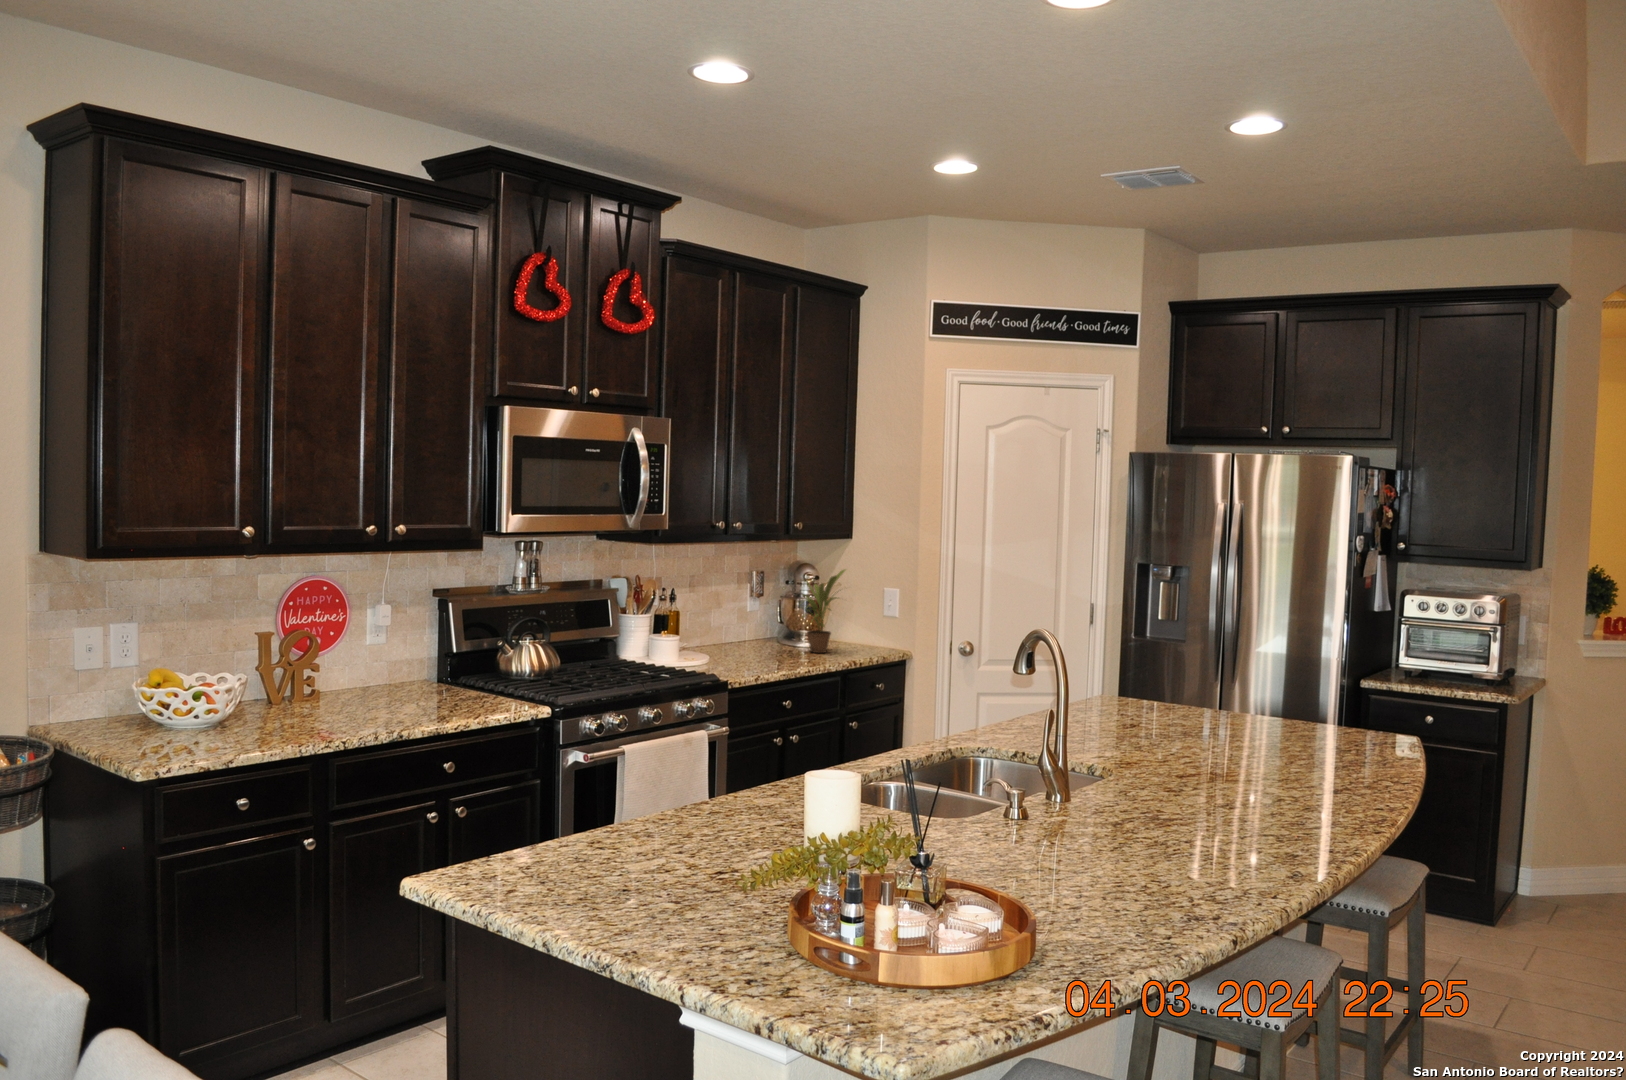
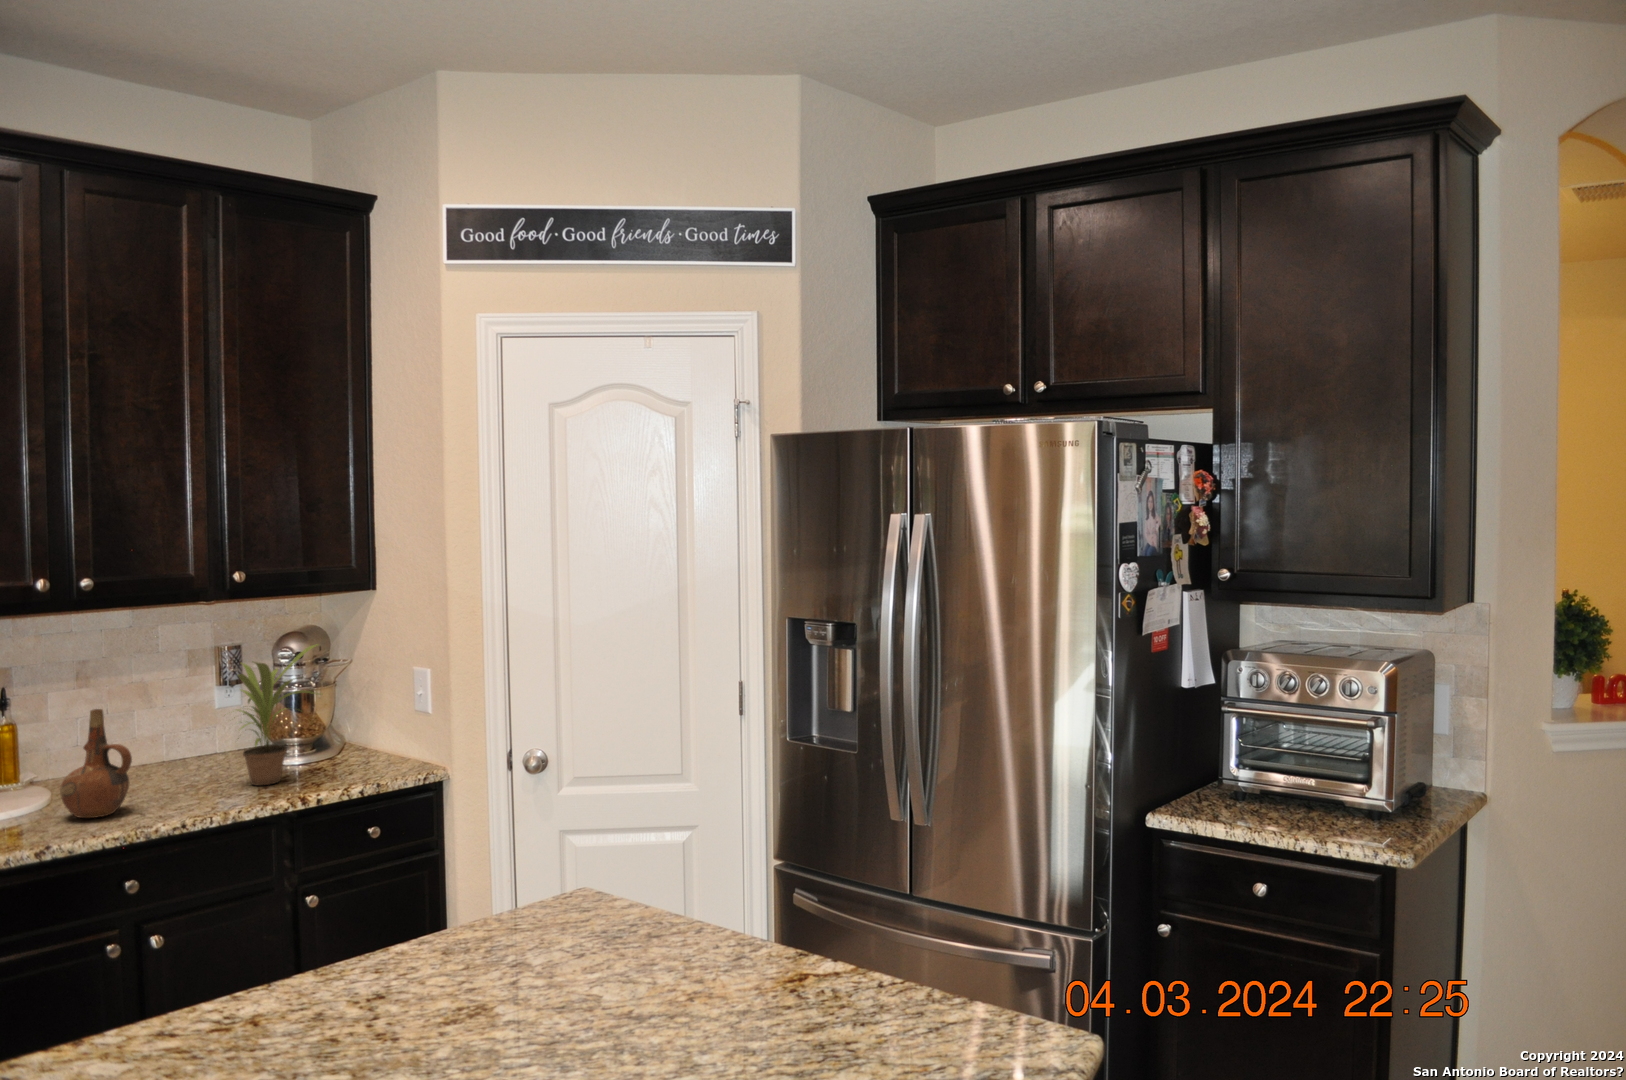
ceramic pitcher: none [739,598,776,661] -> present [60,709,132,818]

